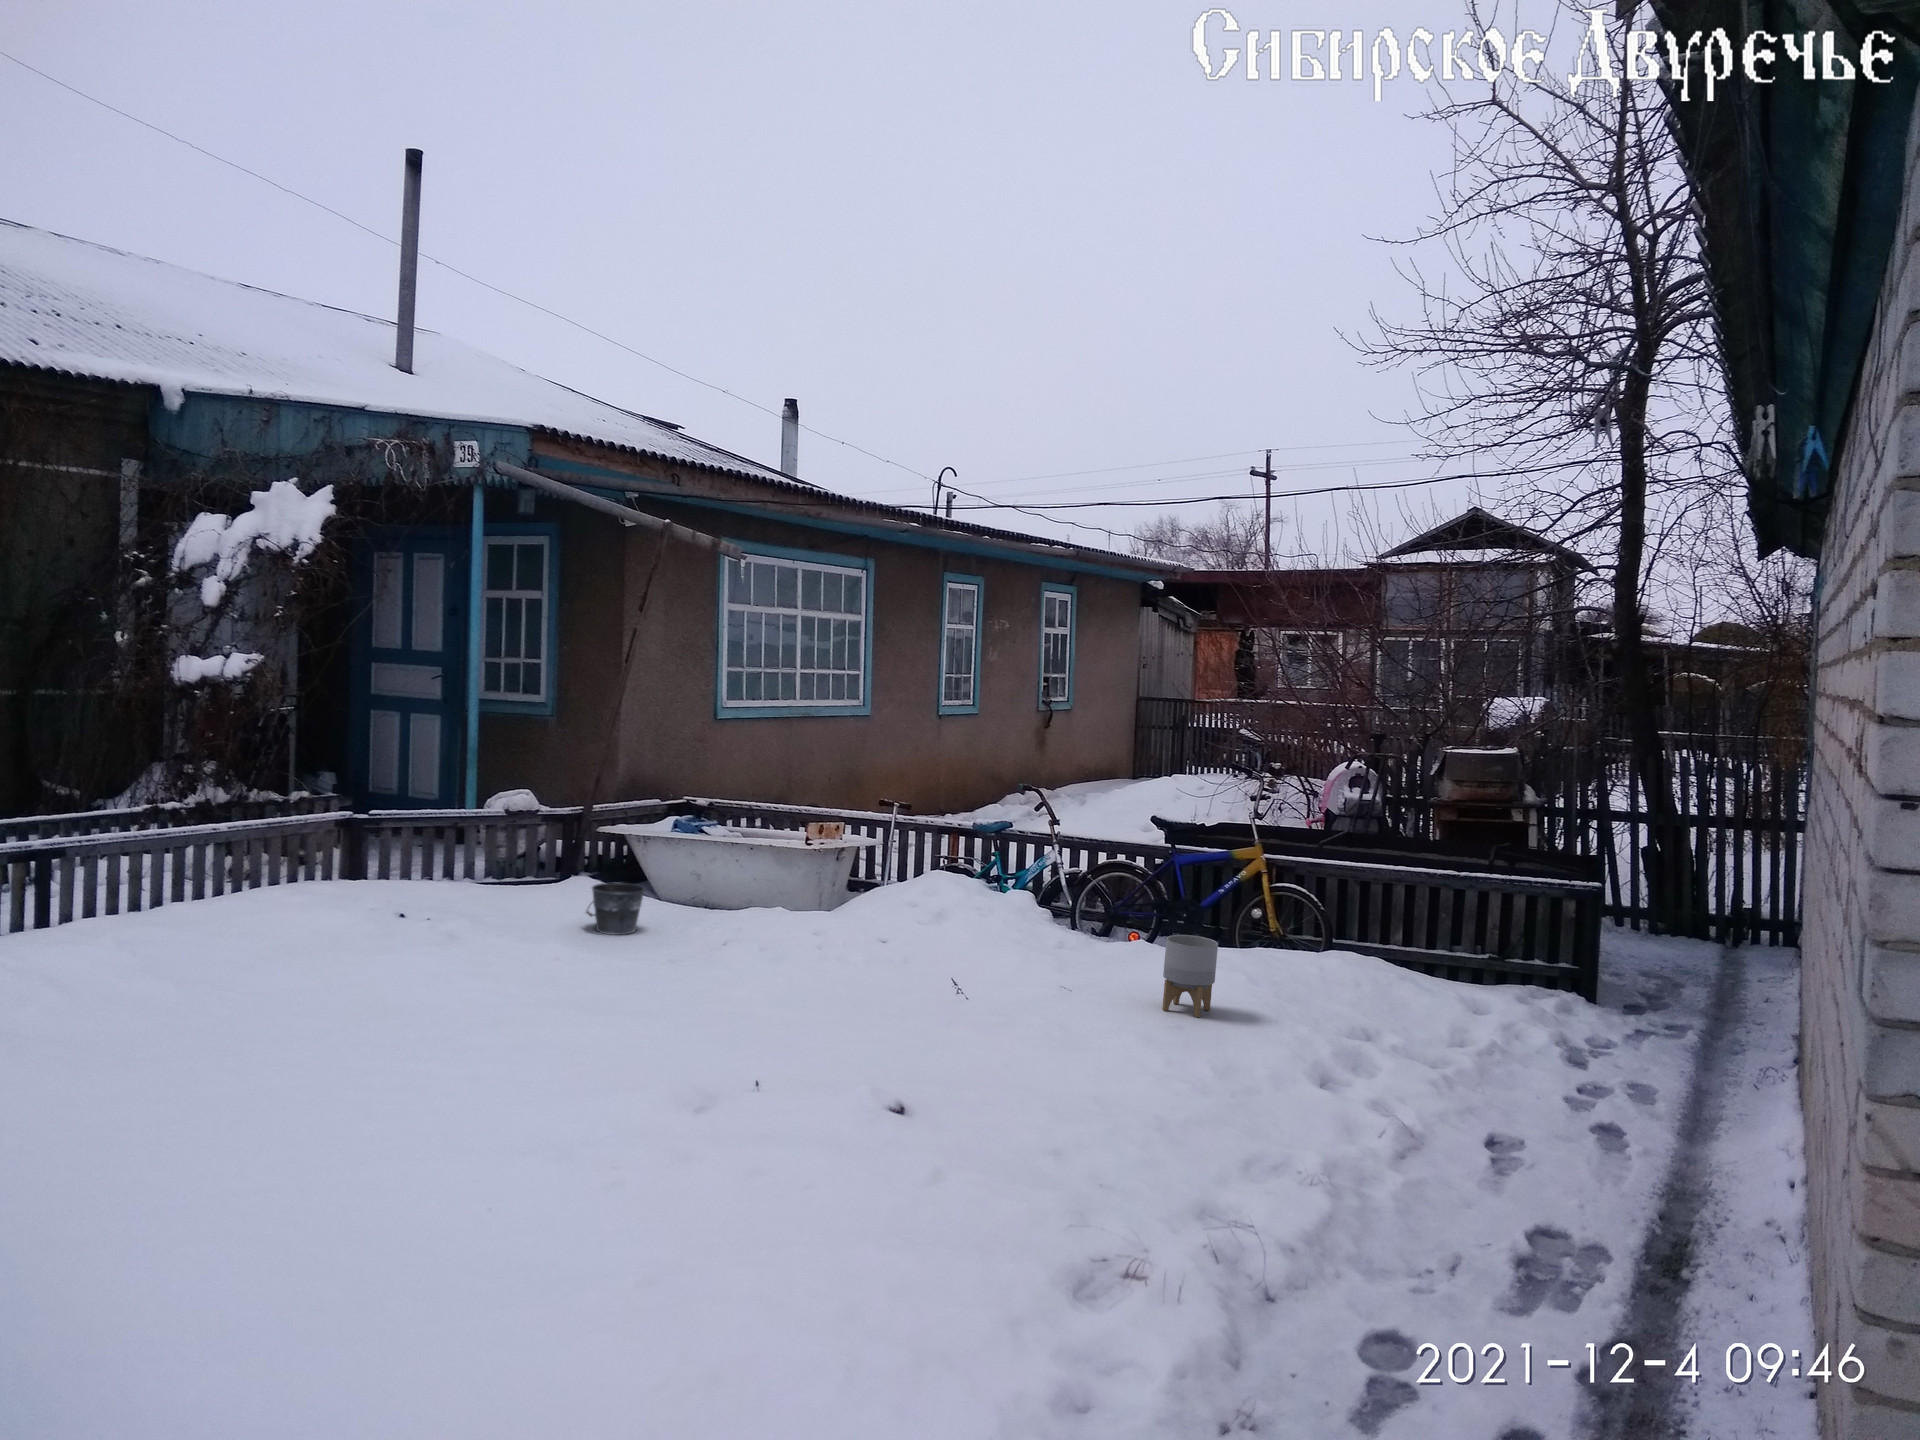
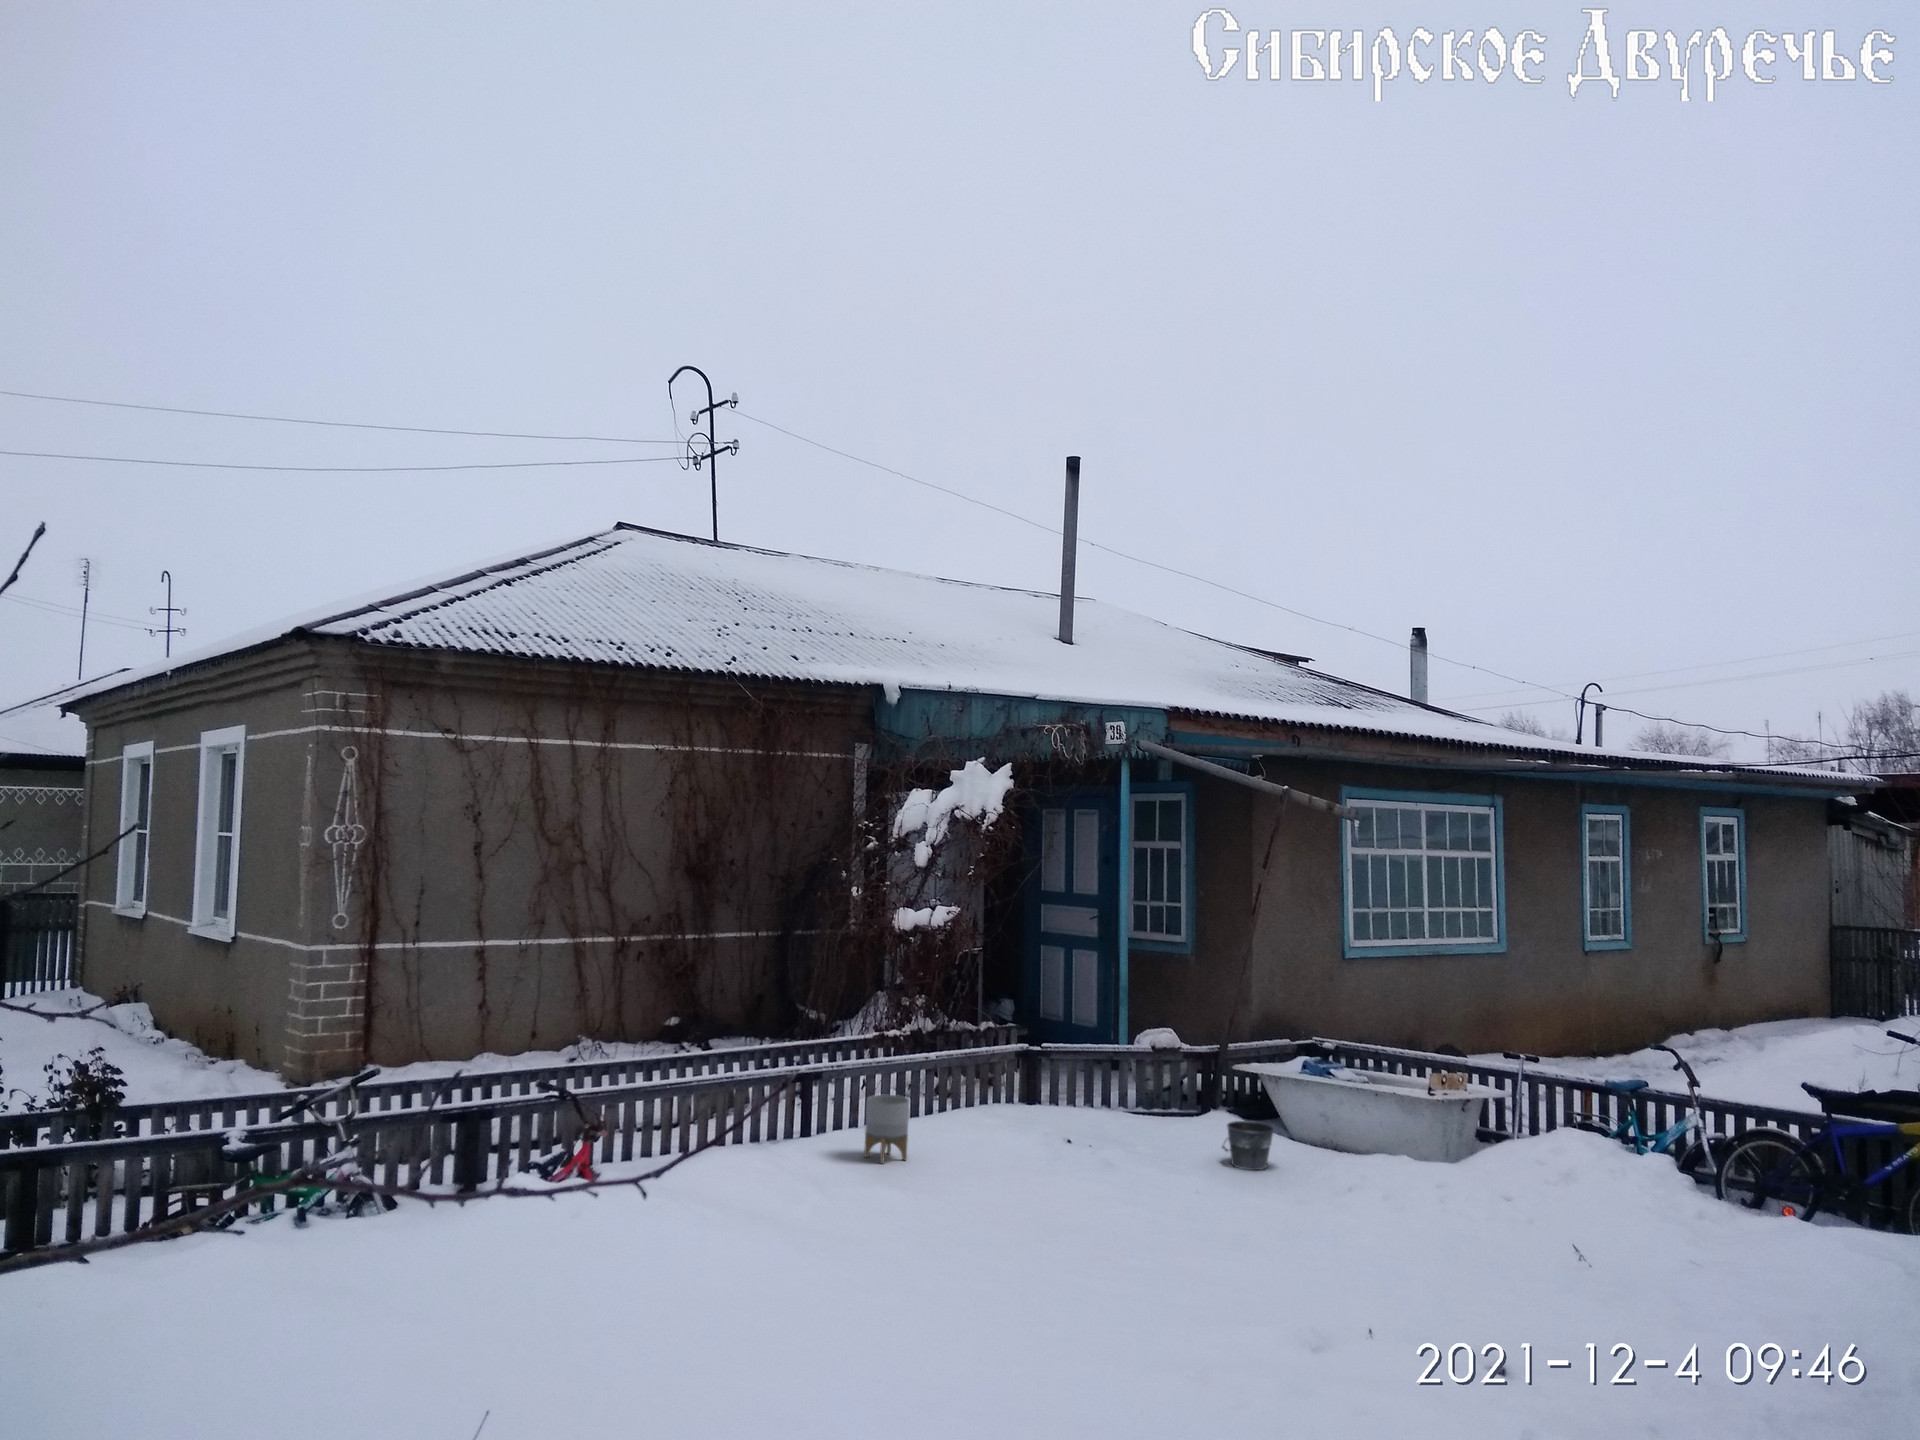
planter: present [1162,935,1218,1017] -> present [864,1095,909,1164]

